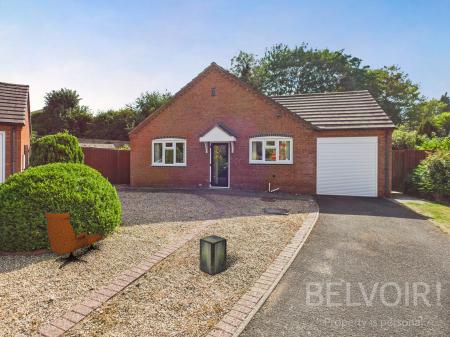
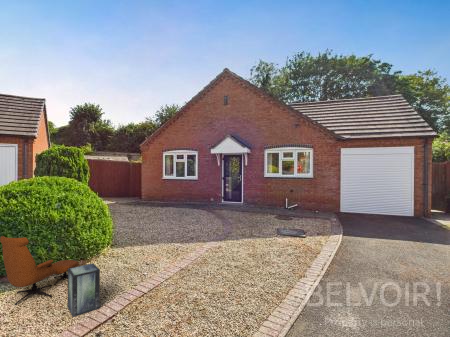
storage box: present [199,235,227,276] -> present [68,263,100,317]

